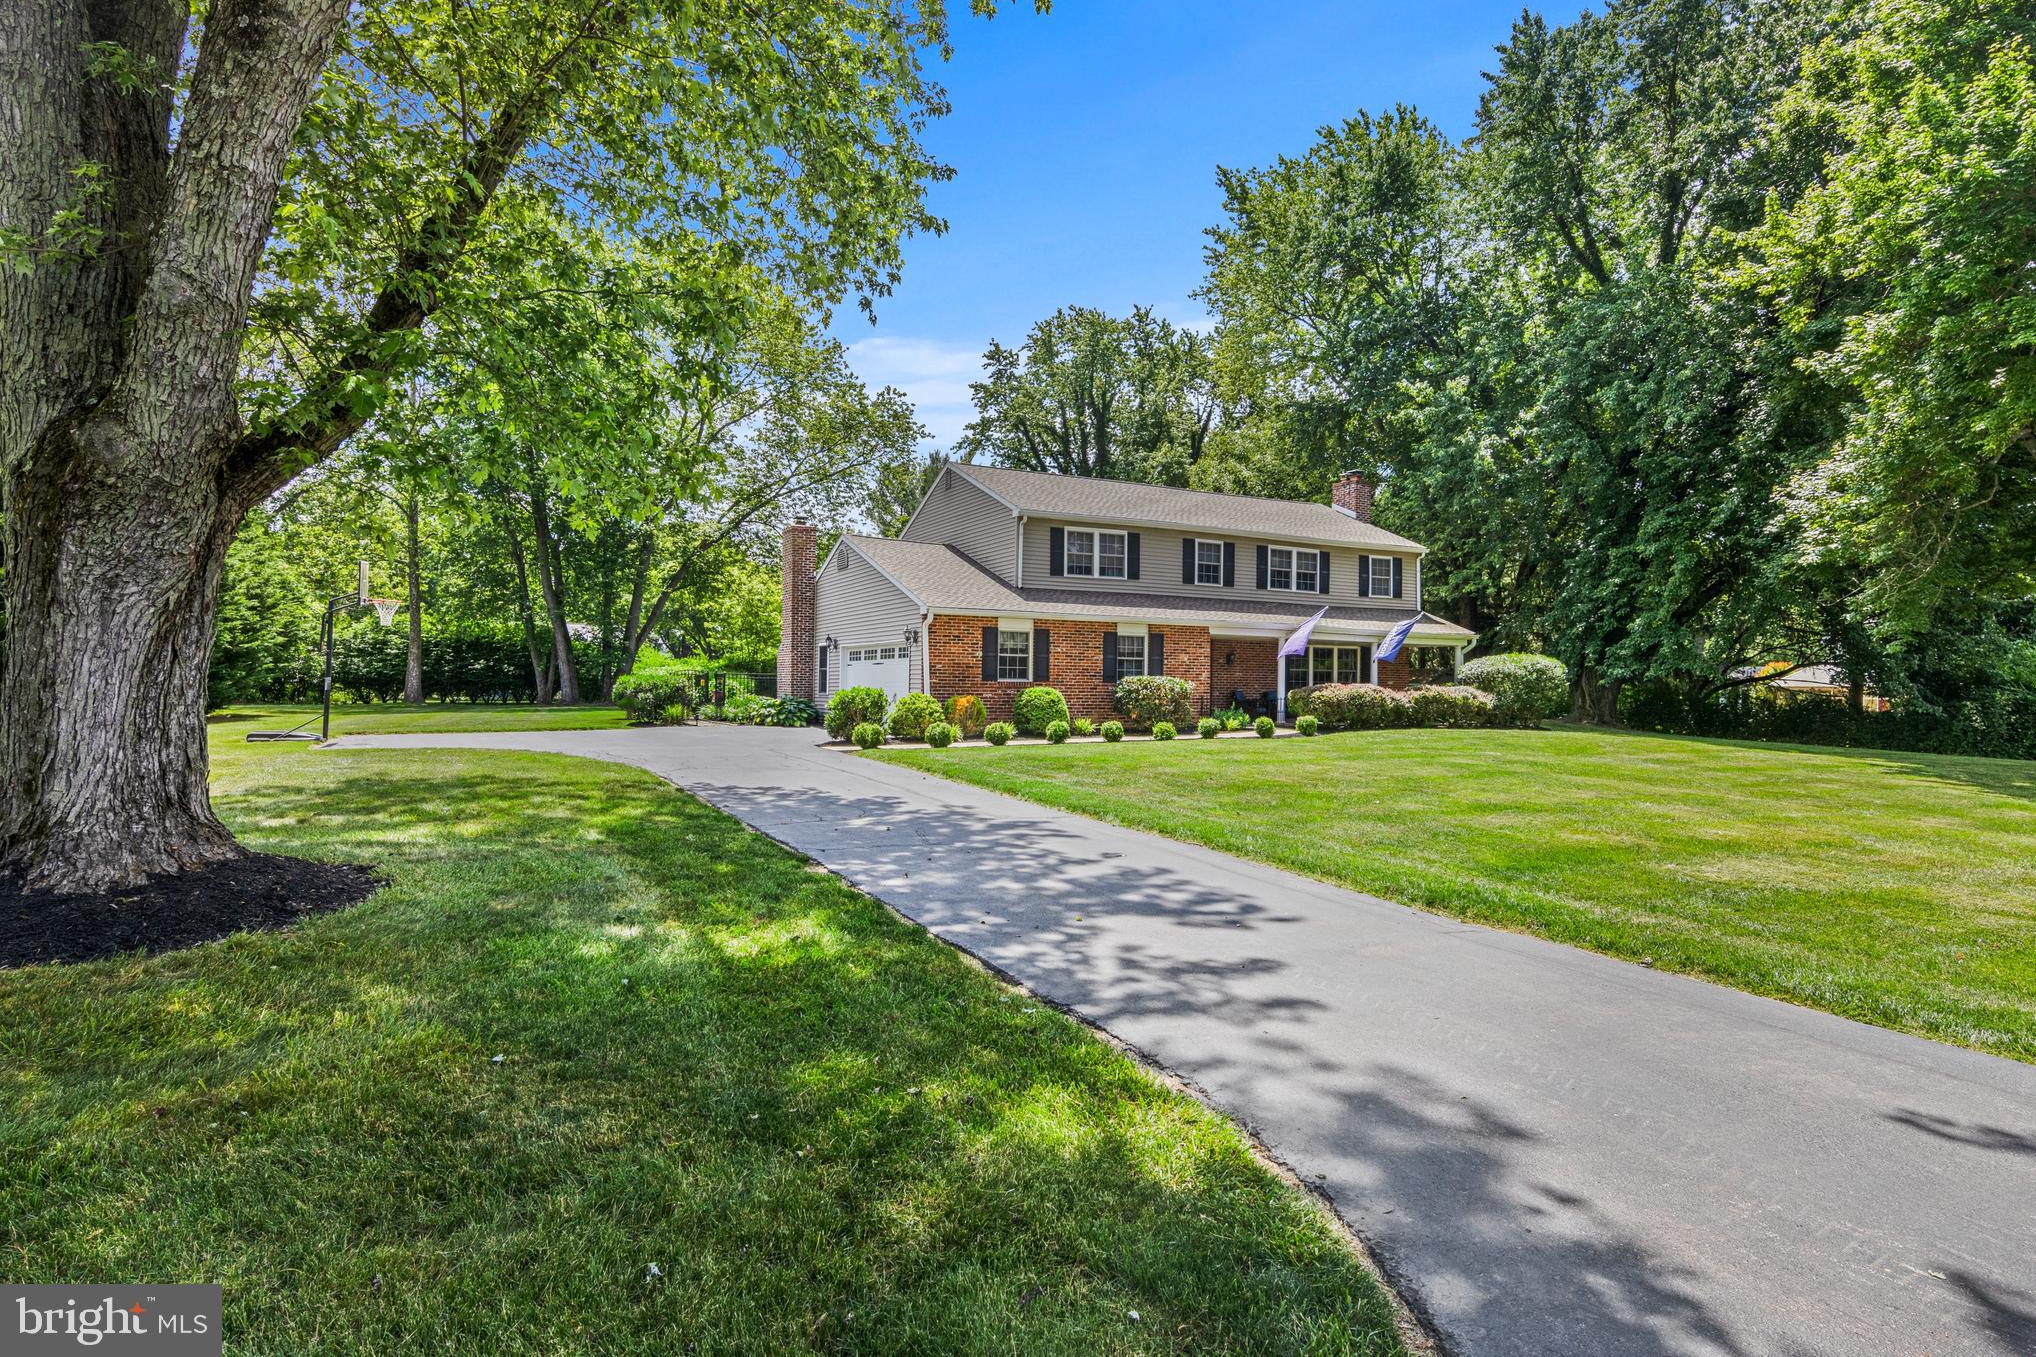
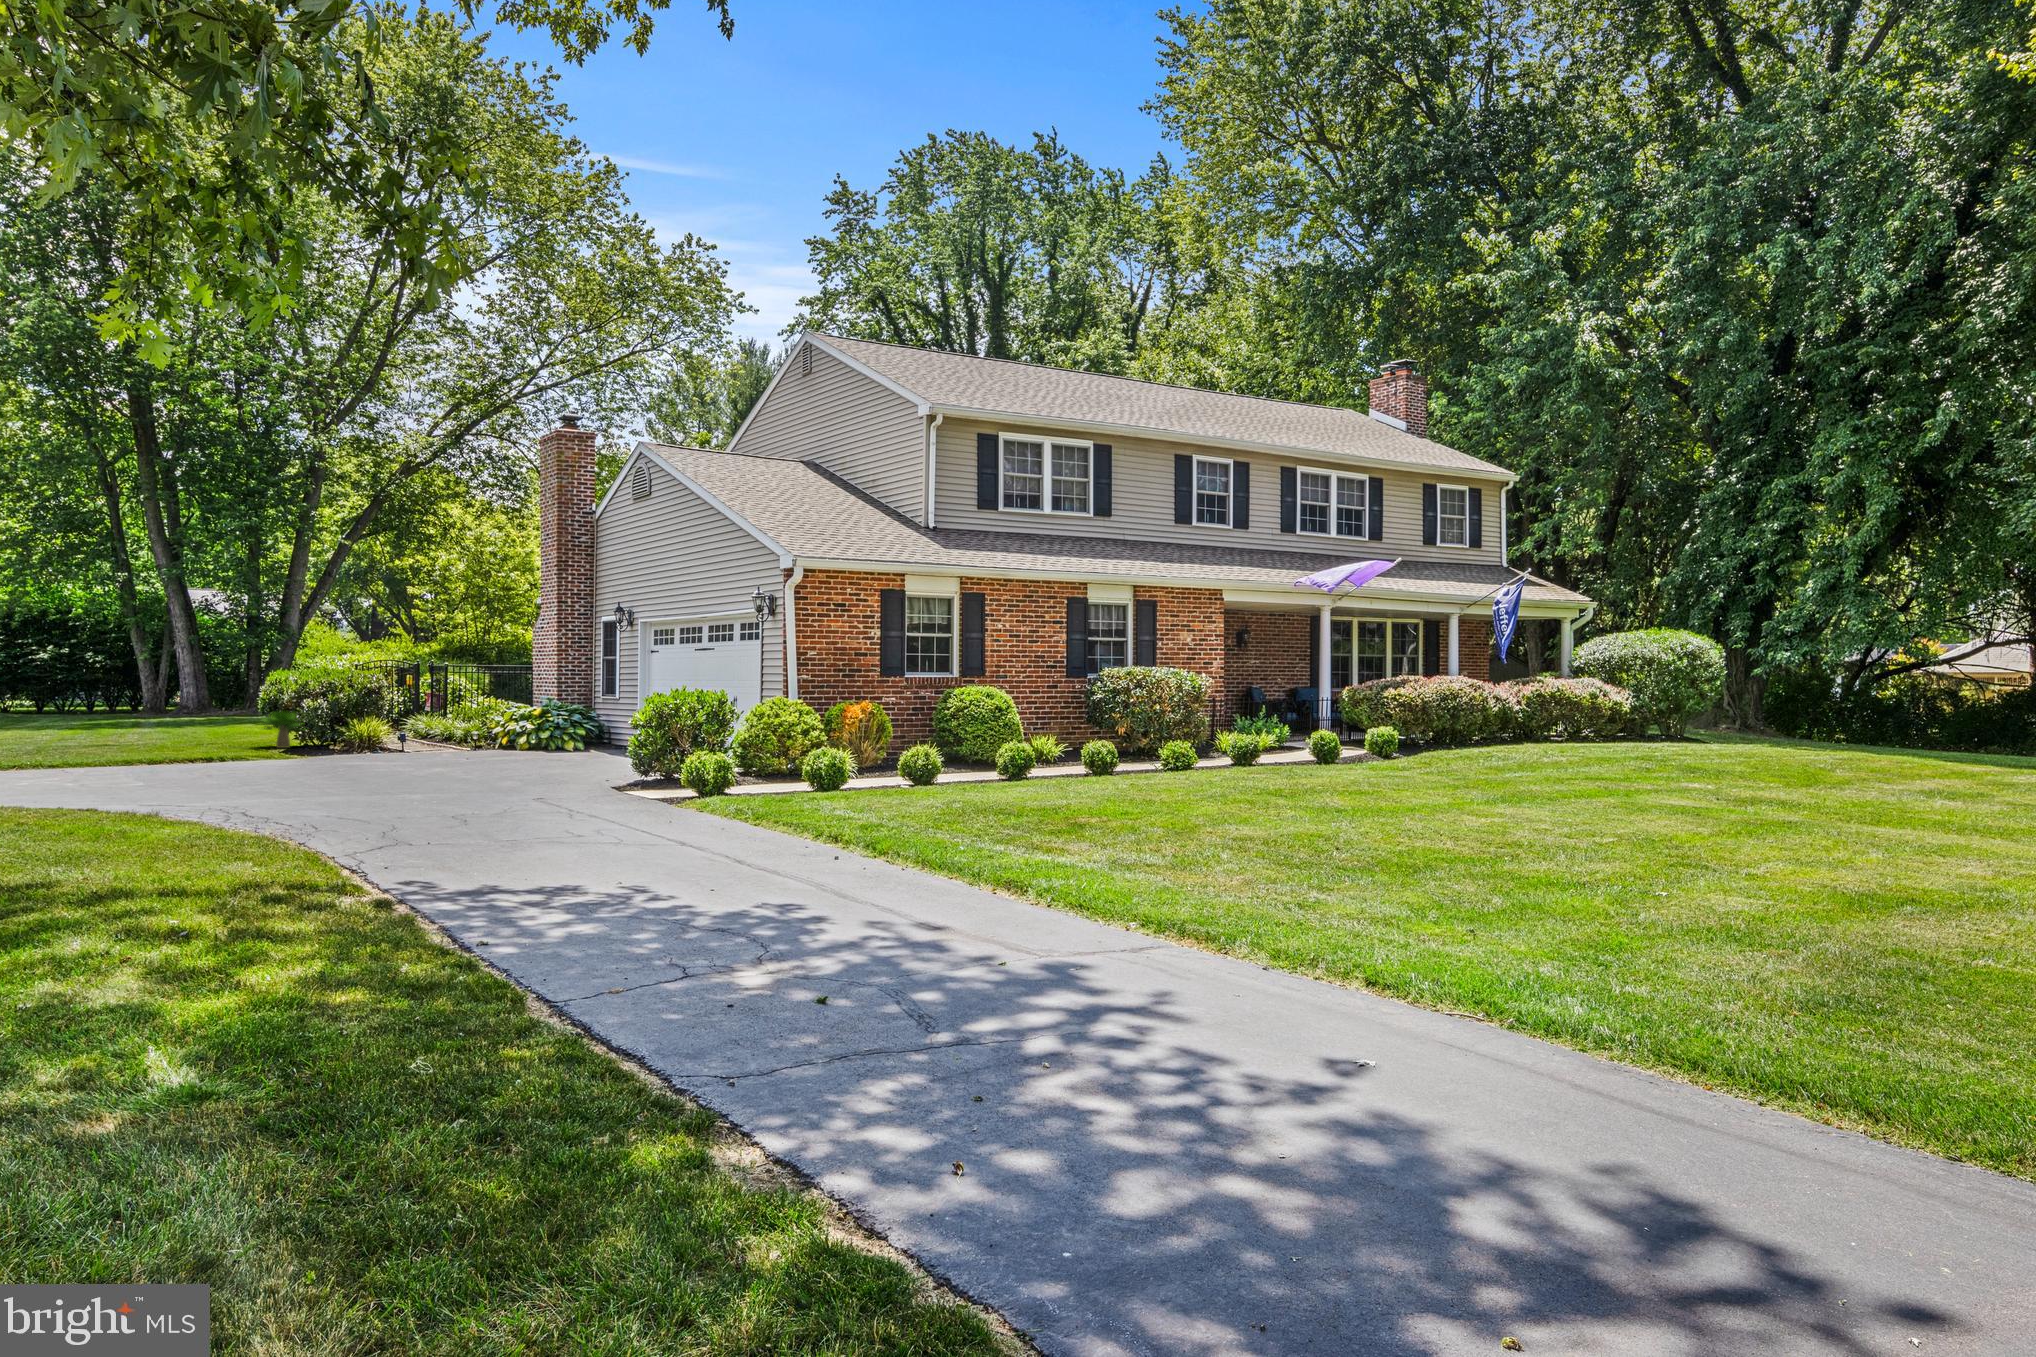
bench: present [681,694,723,721] -> none [374,703,445,747]

